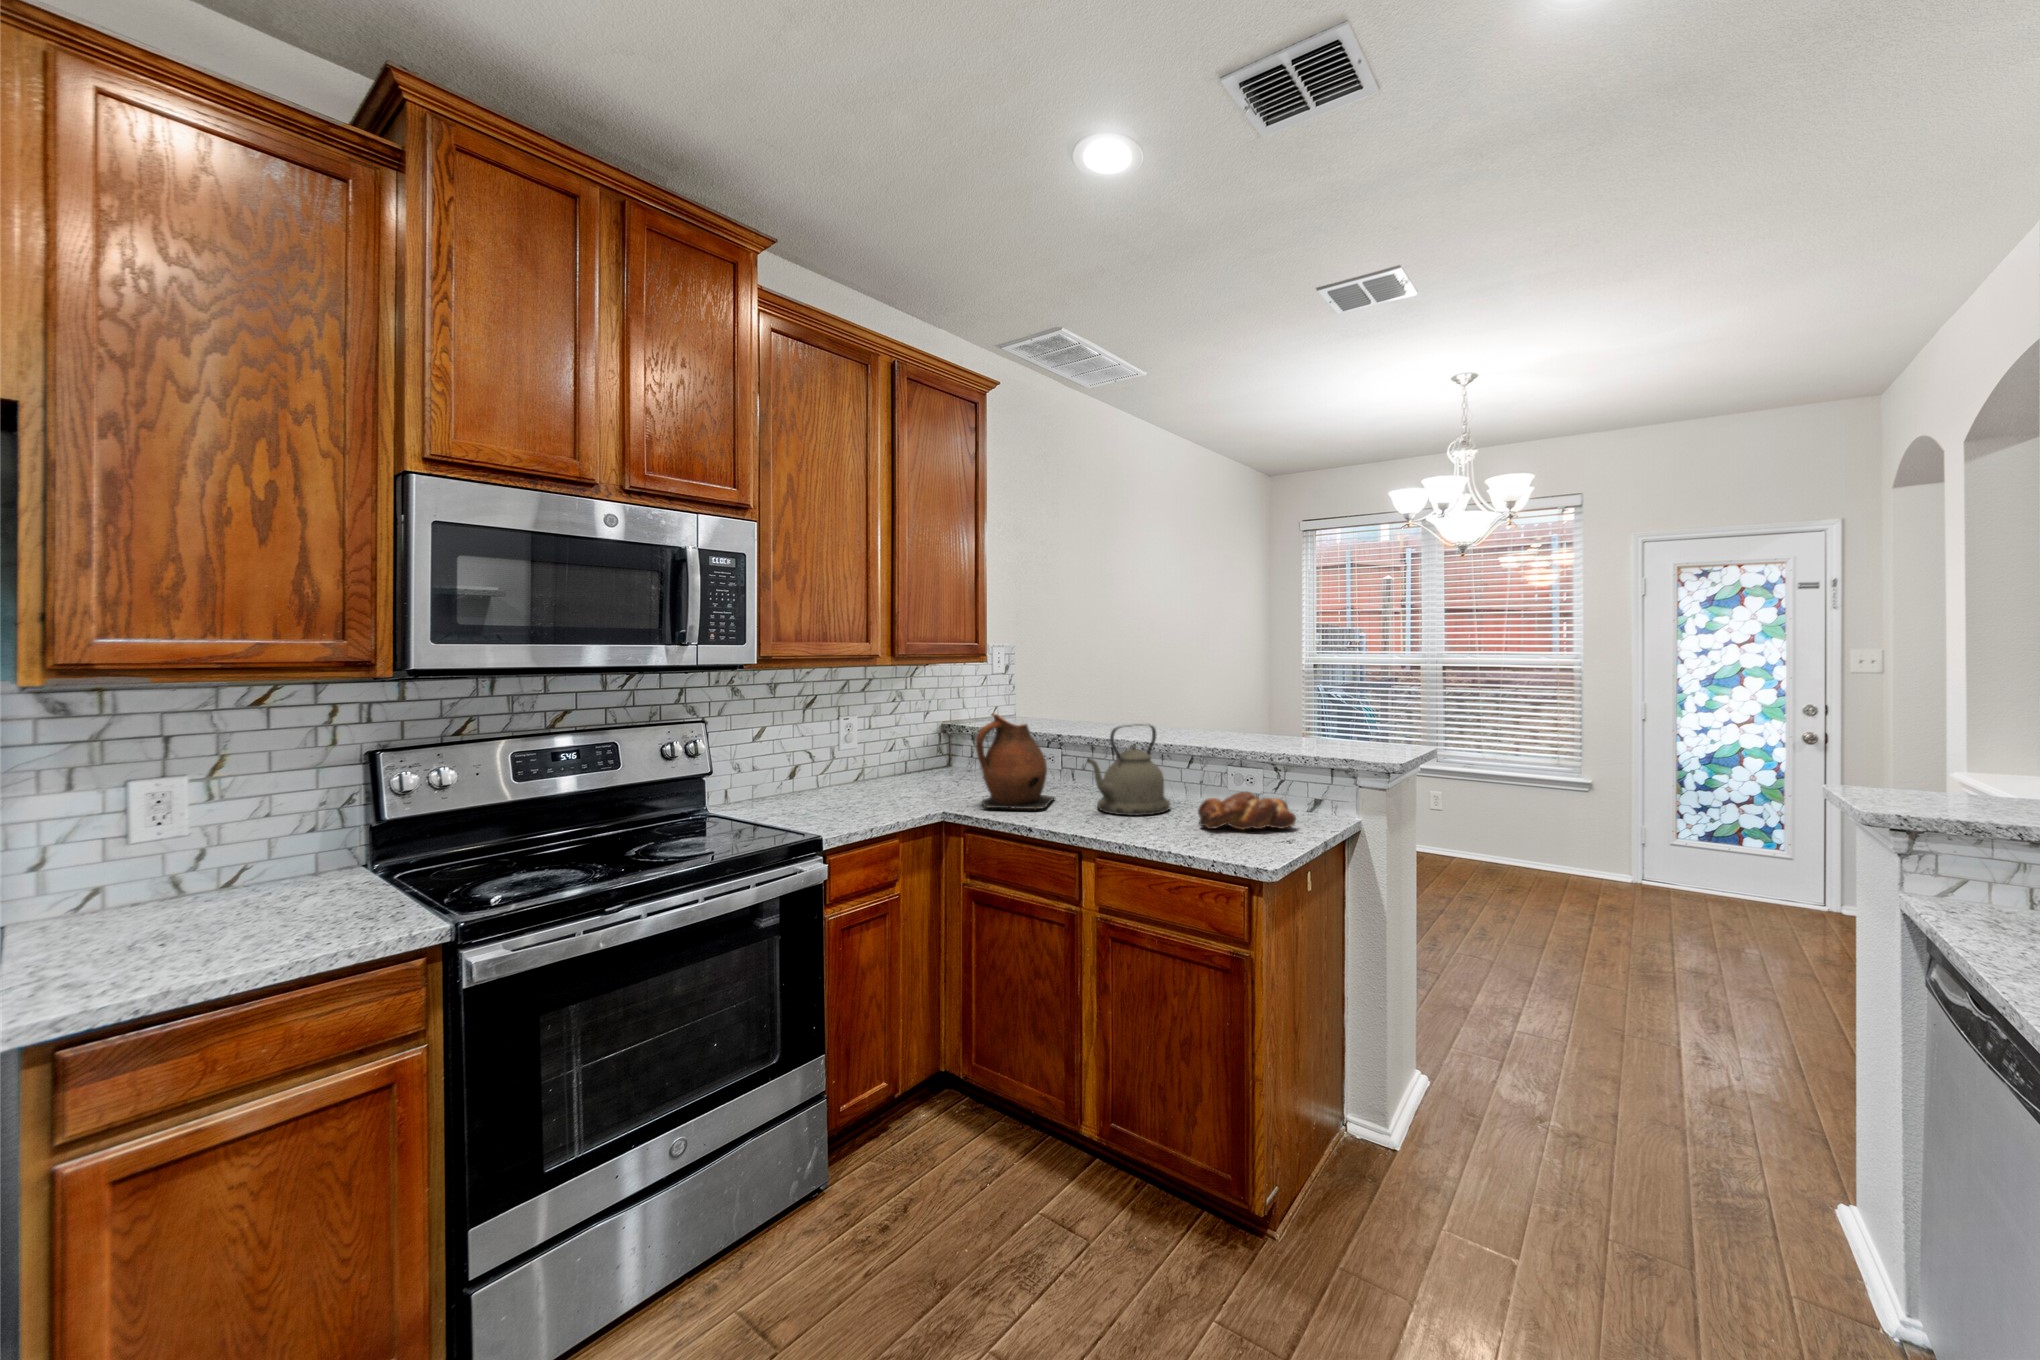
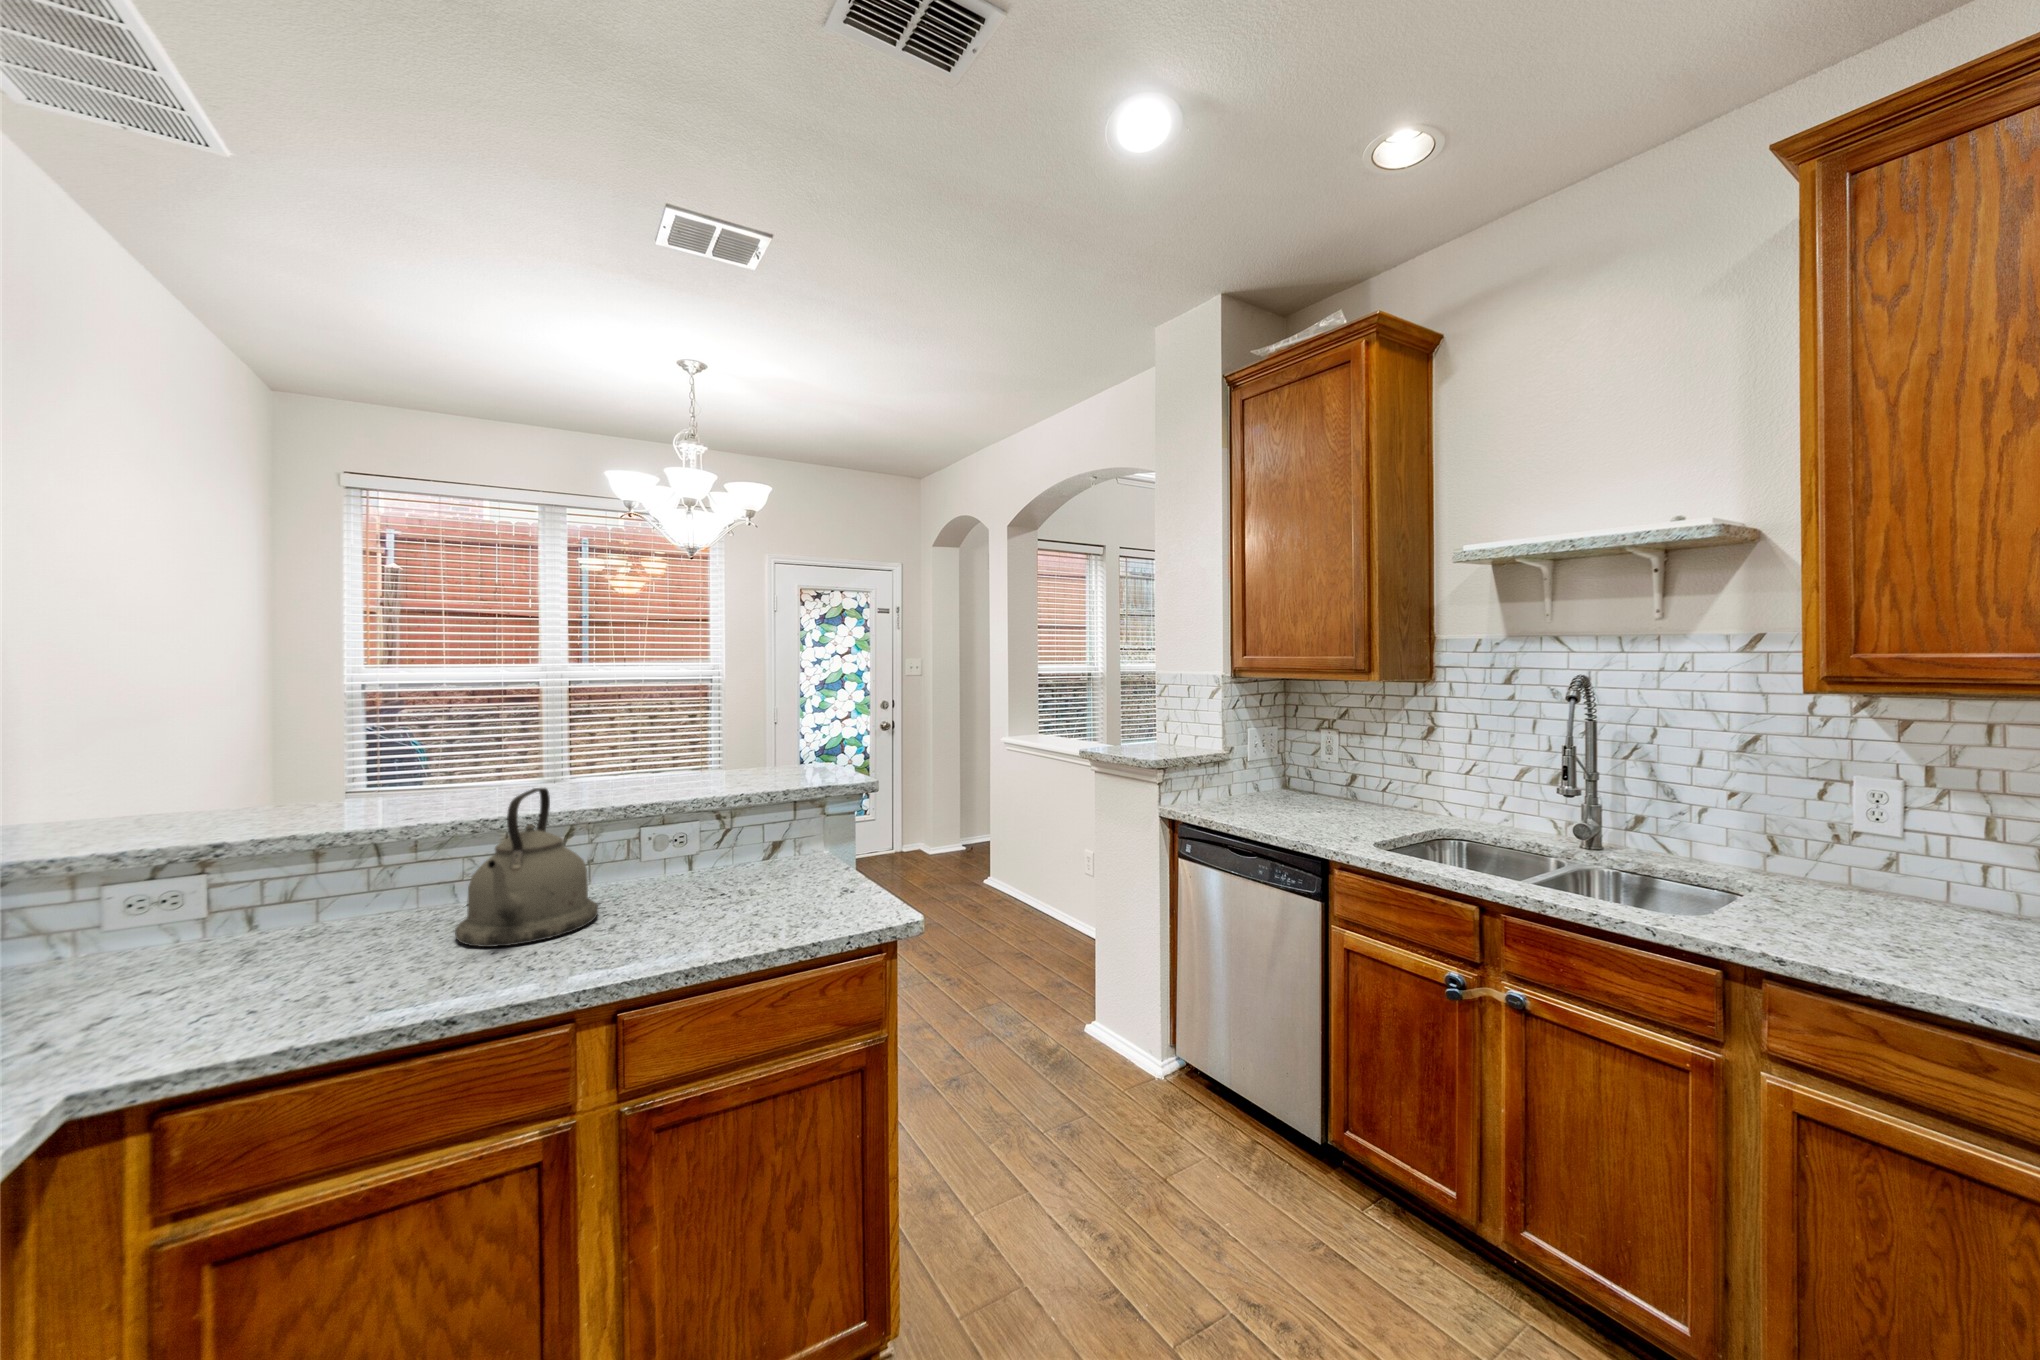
ceramic pitcher: present [976,714,1054,810] -> none [125,819,367,1033]
bread loaf: present [1198,791,1296,829] -> none [687,850,812,913]

